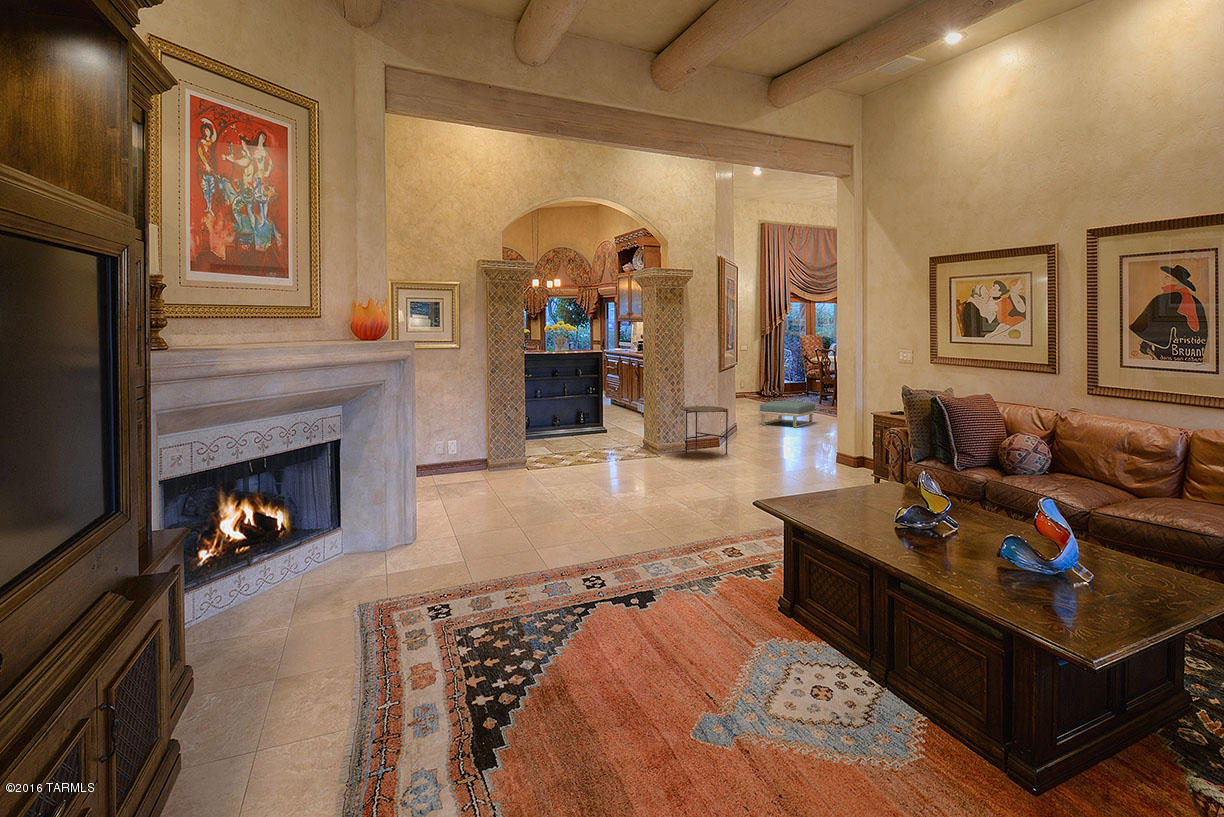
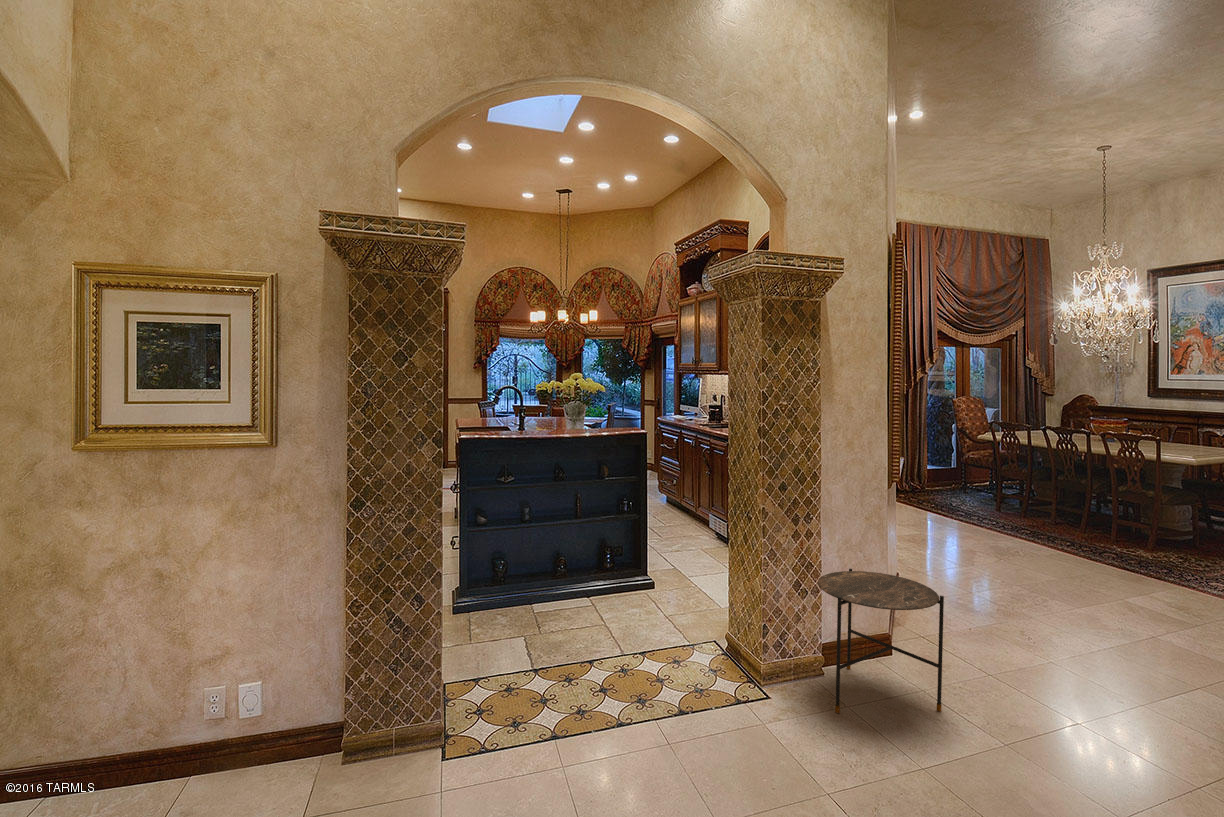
footstool: present [759,401,815,428] -> none [932,516,1040,579]

